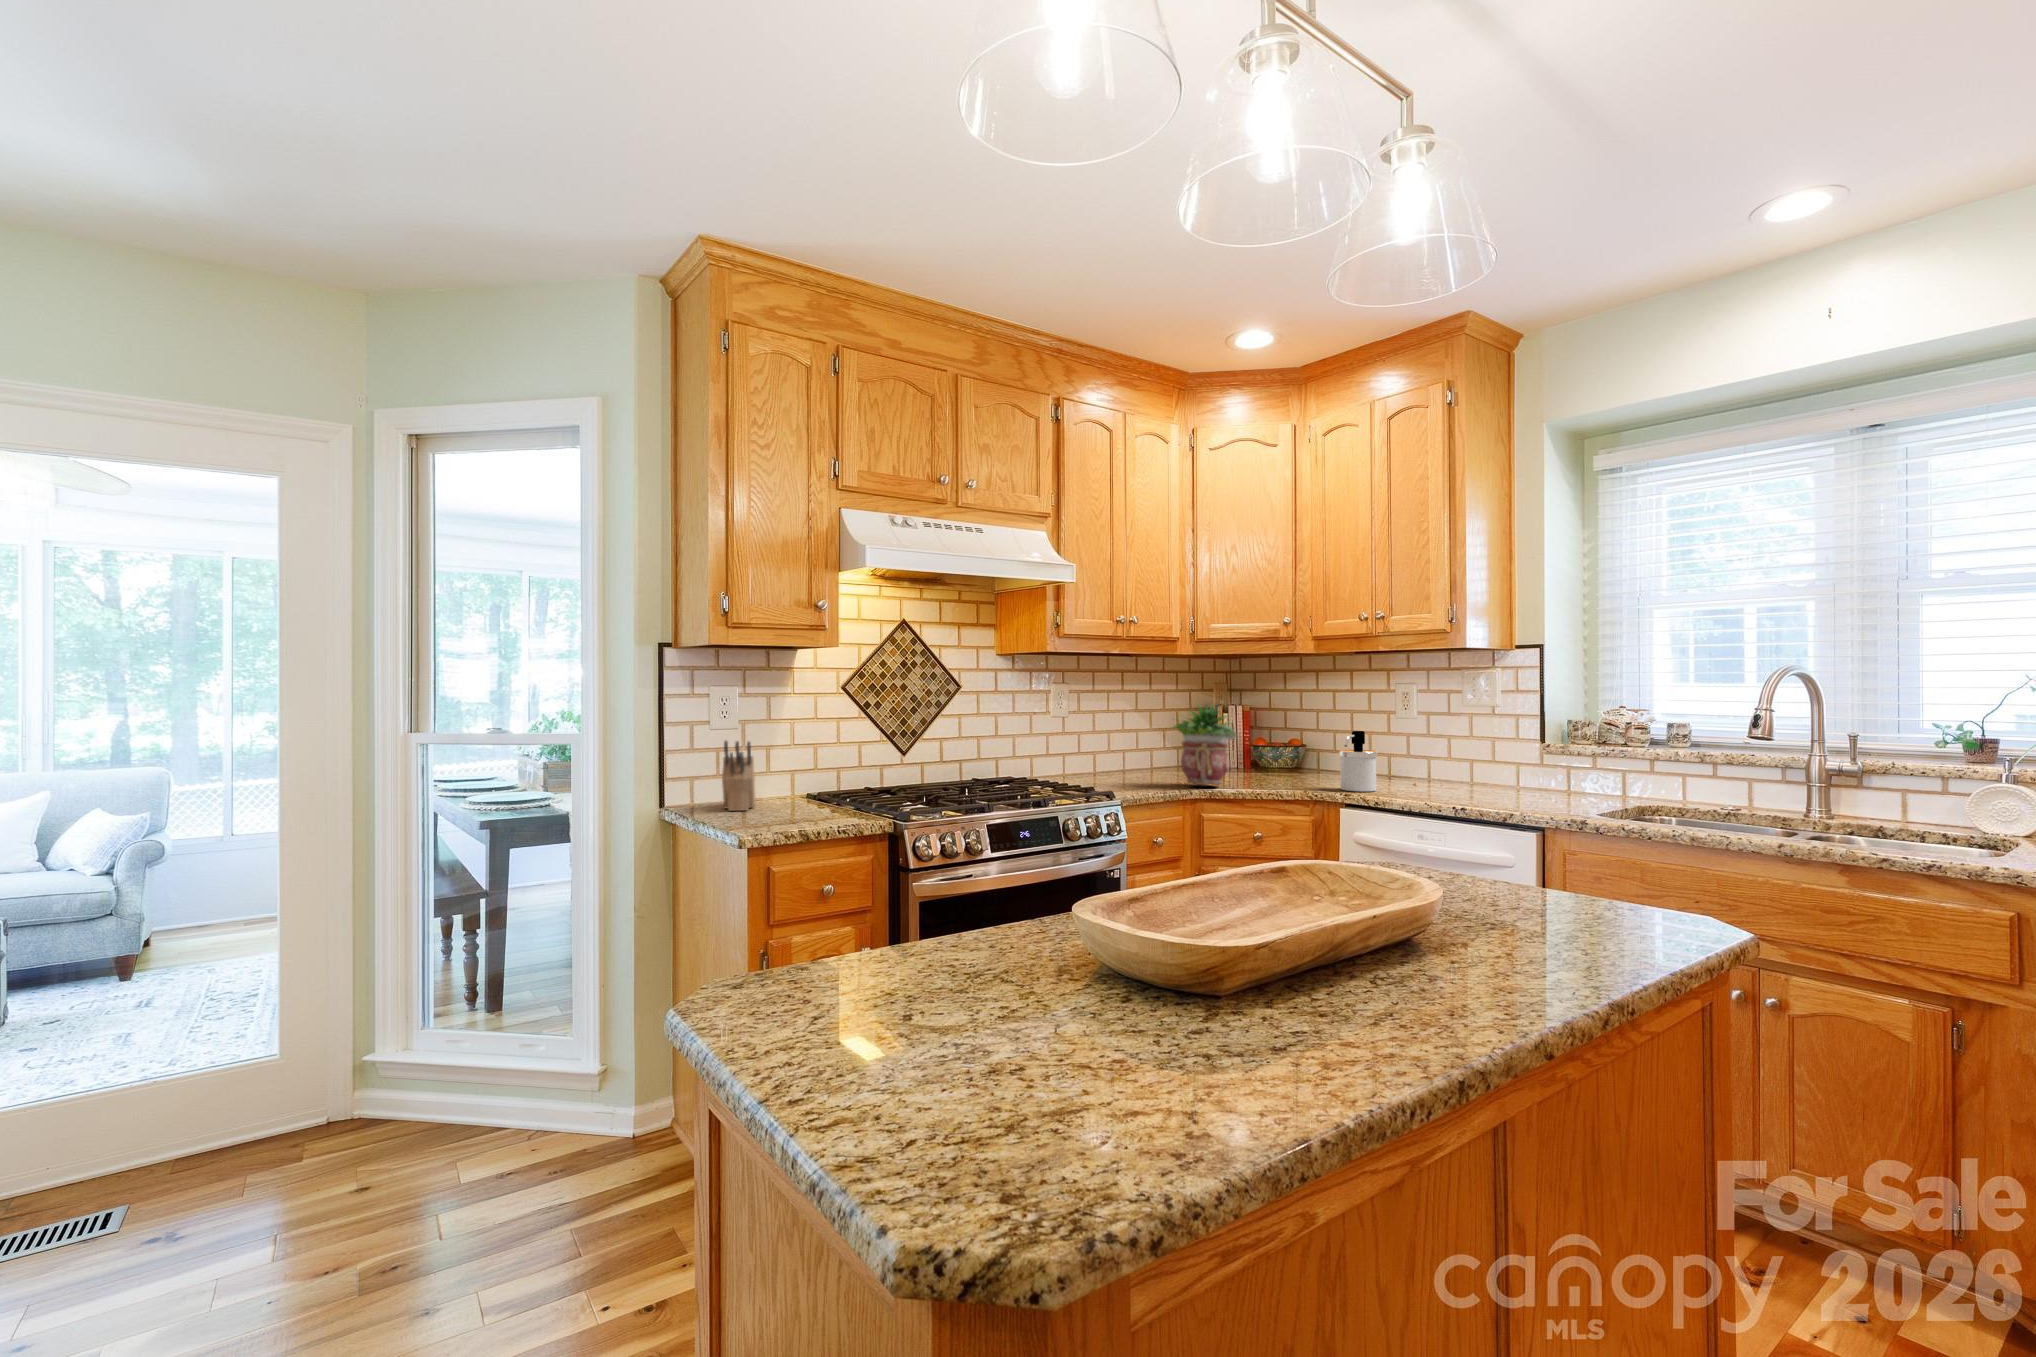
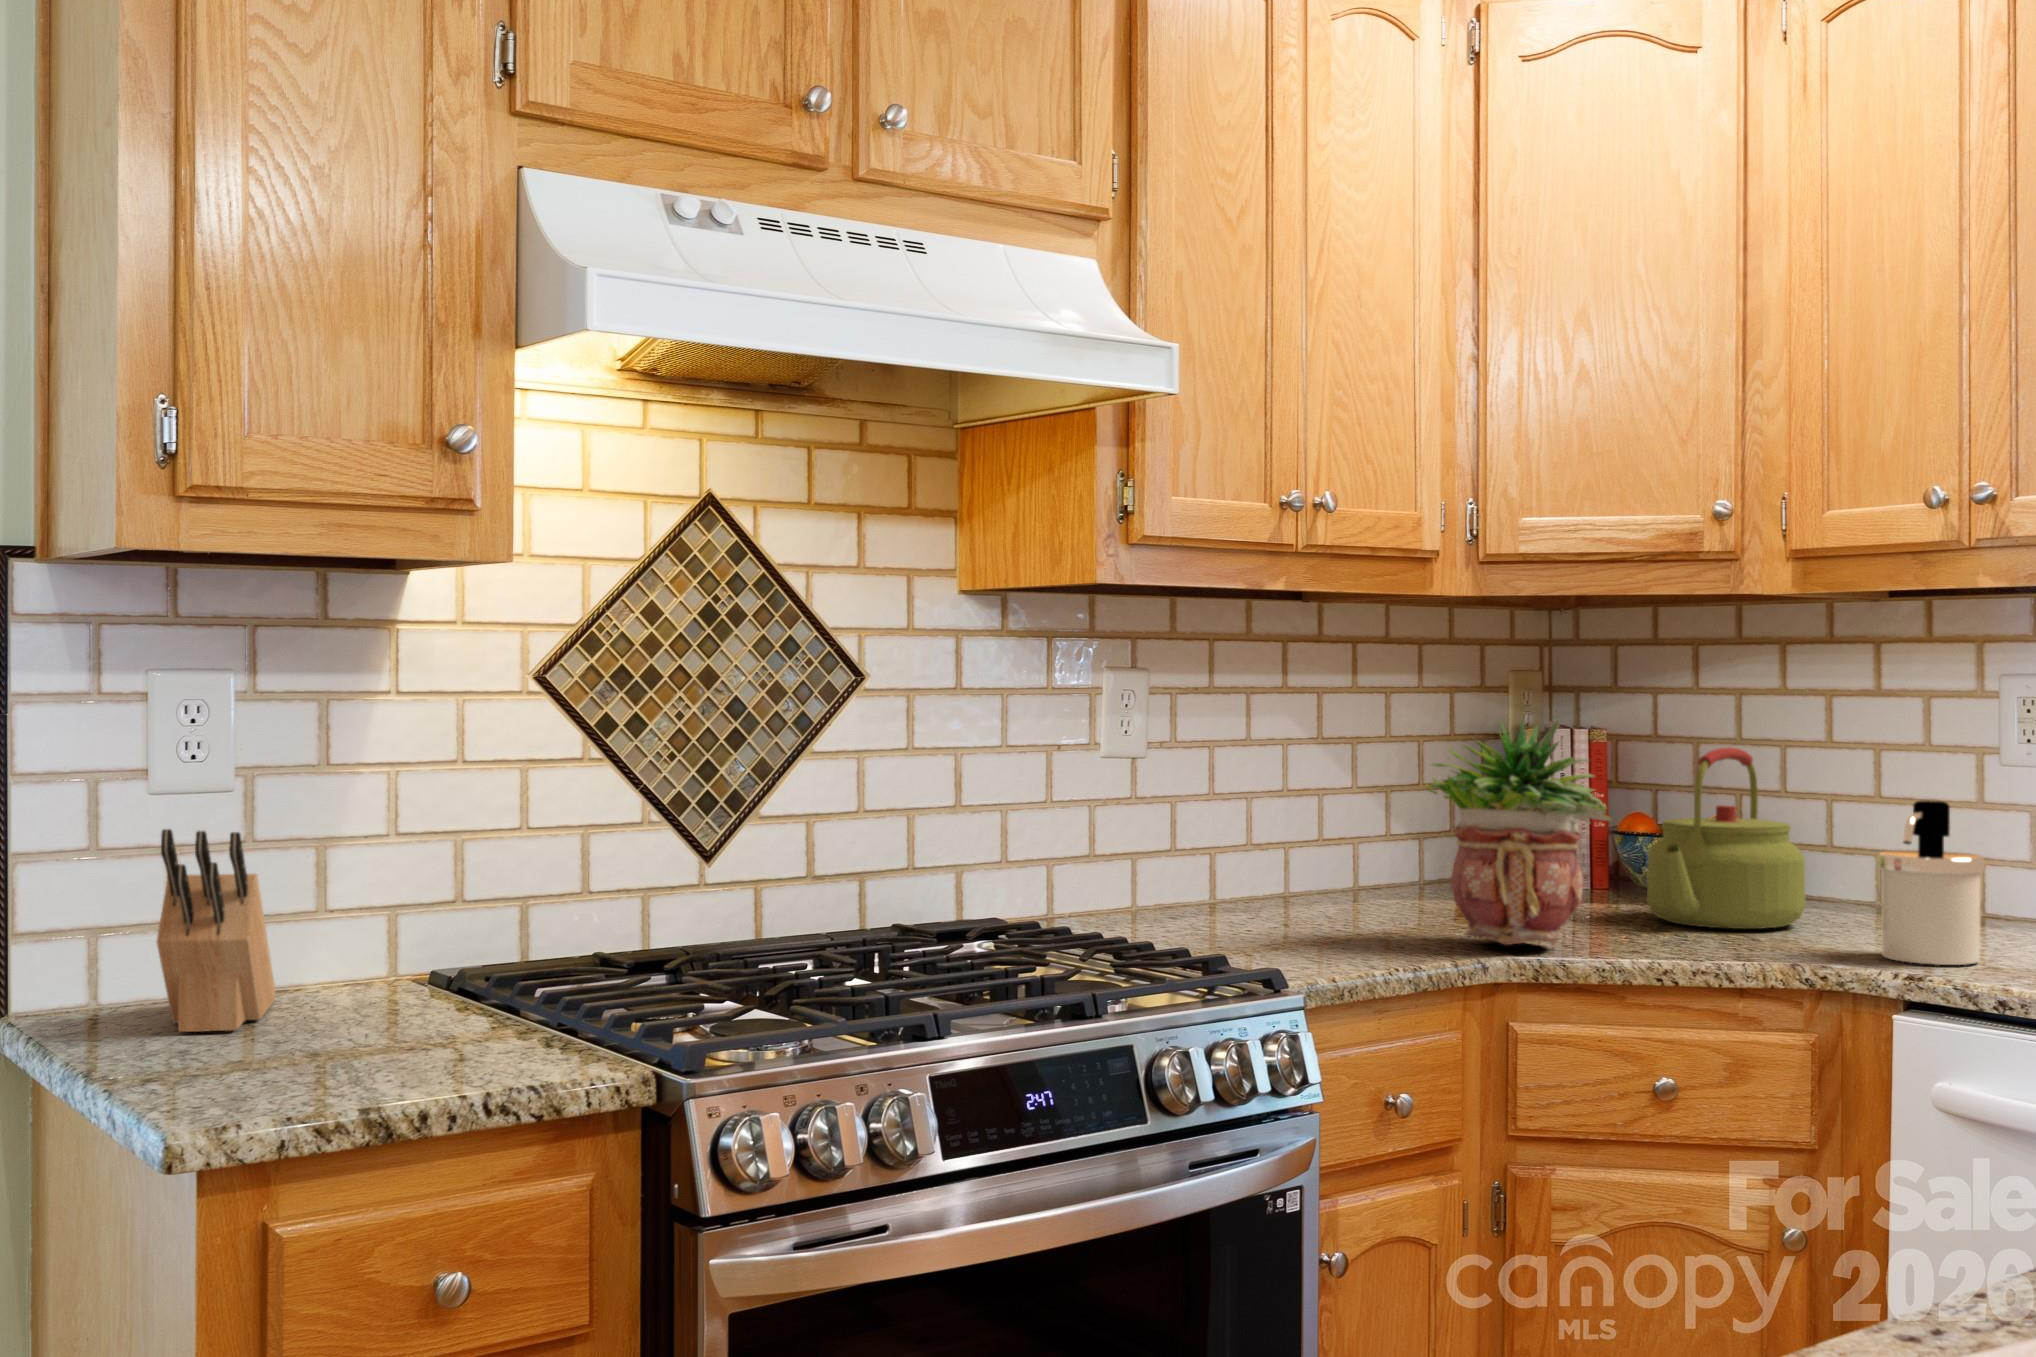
kettle: none [1260,712,1319,781] -> present [1647,747,1805,929]

